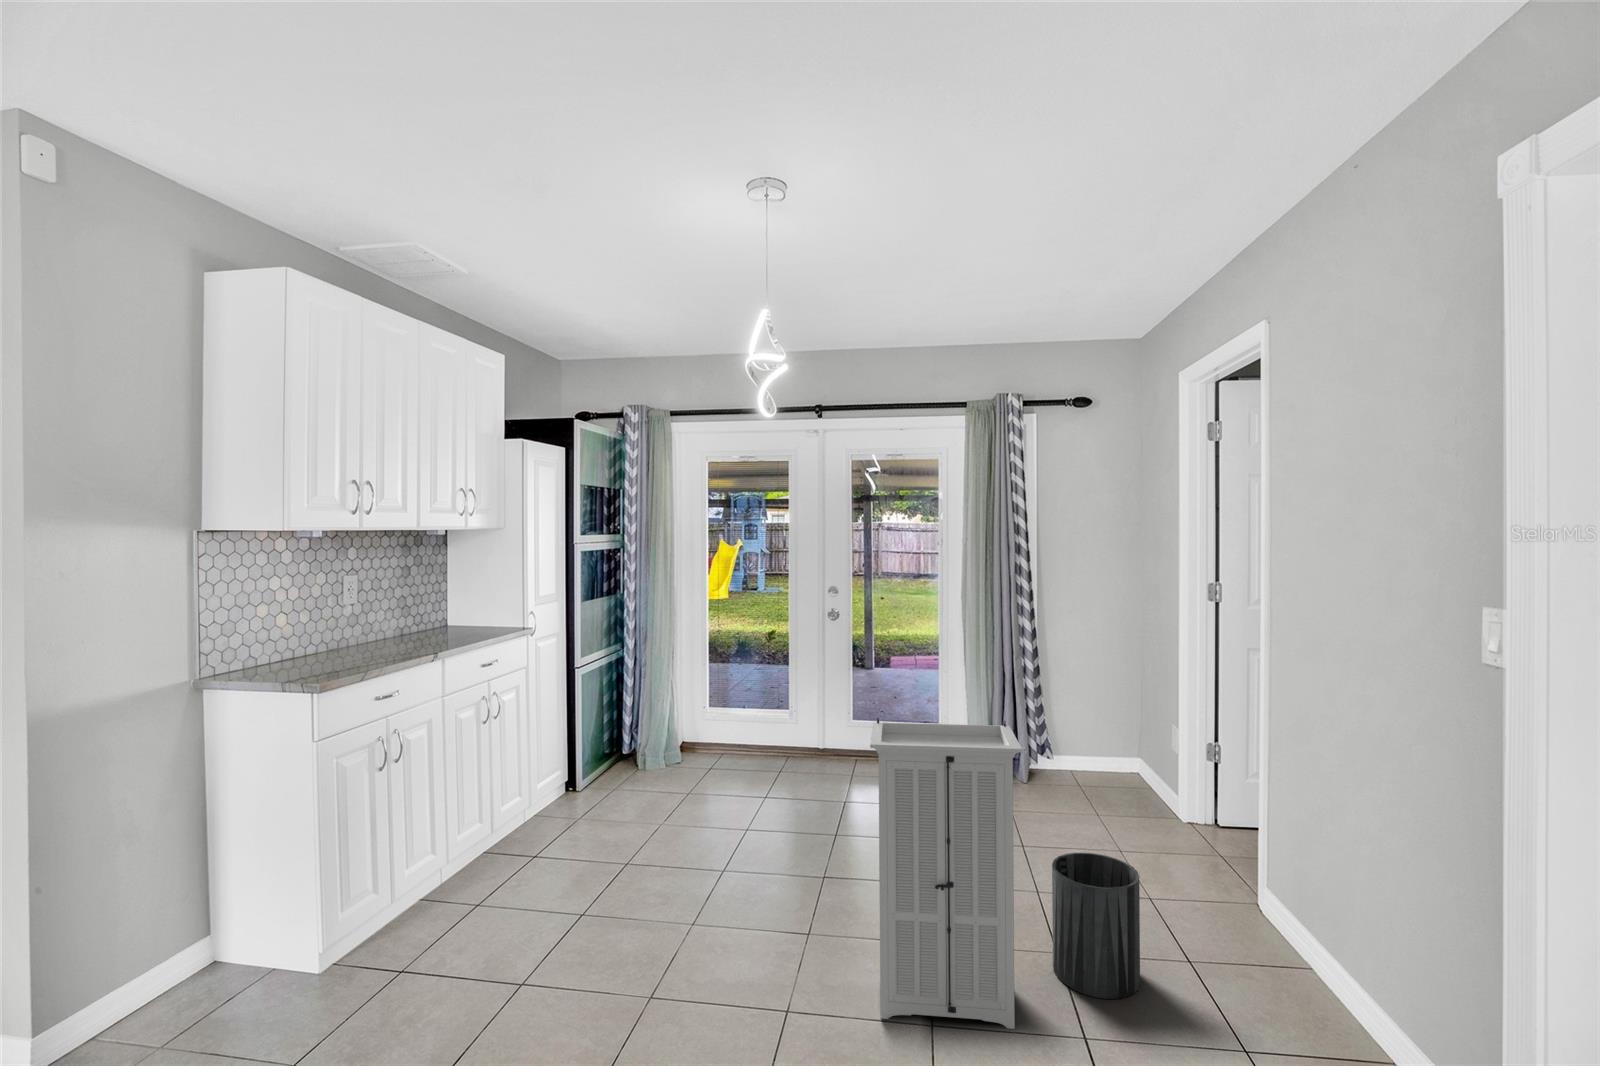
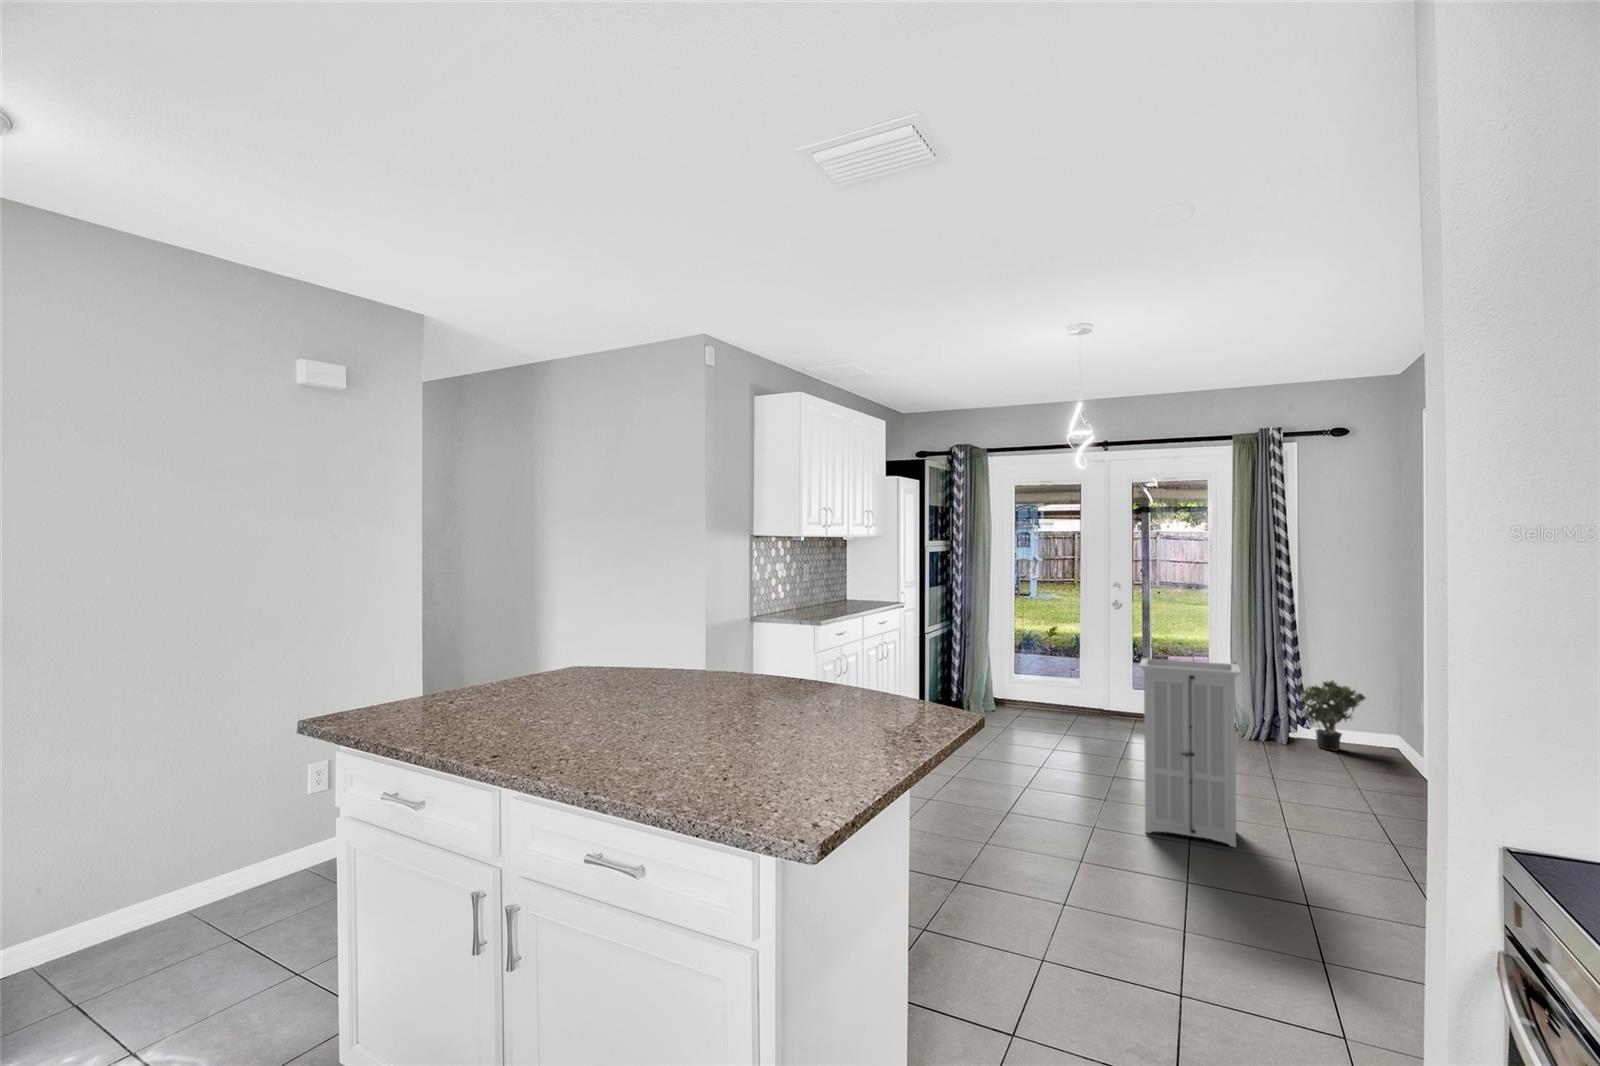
potted plant: none [1040,700,1111,786] -> present [1301,681,1365,751]
trash can: present [1052,853,1140,999] -> none [1273,758,1339,847]

